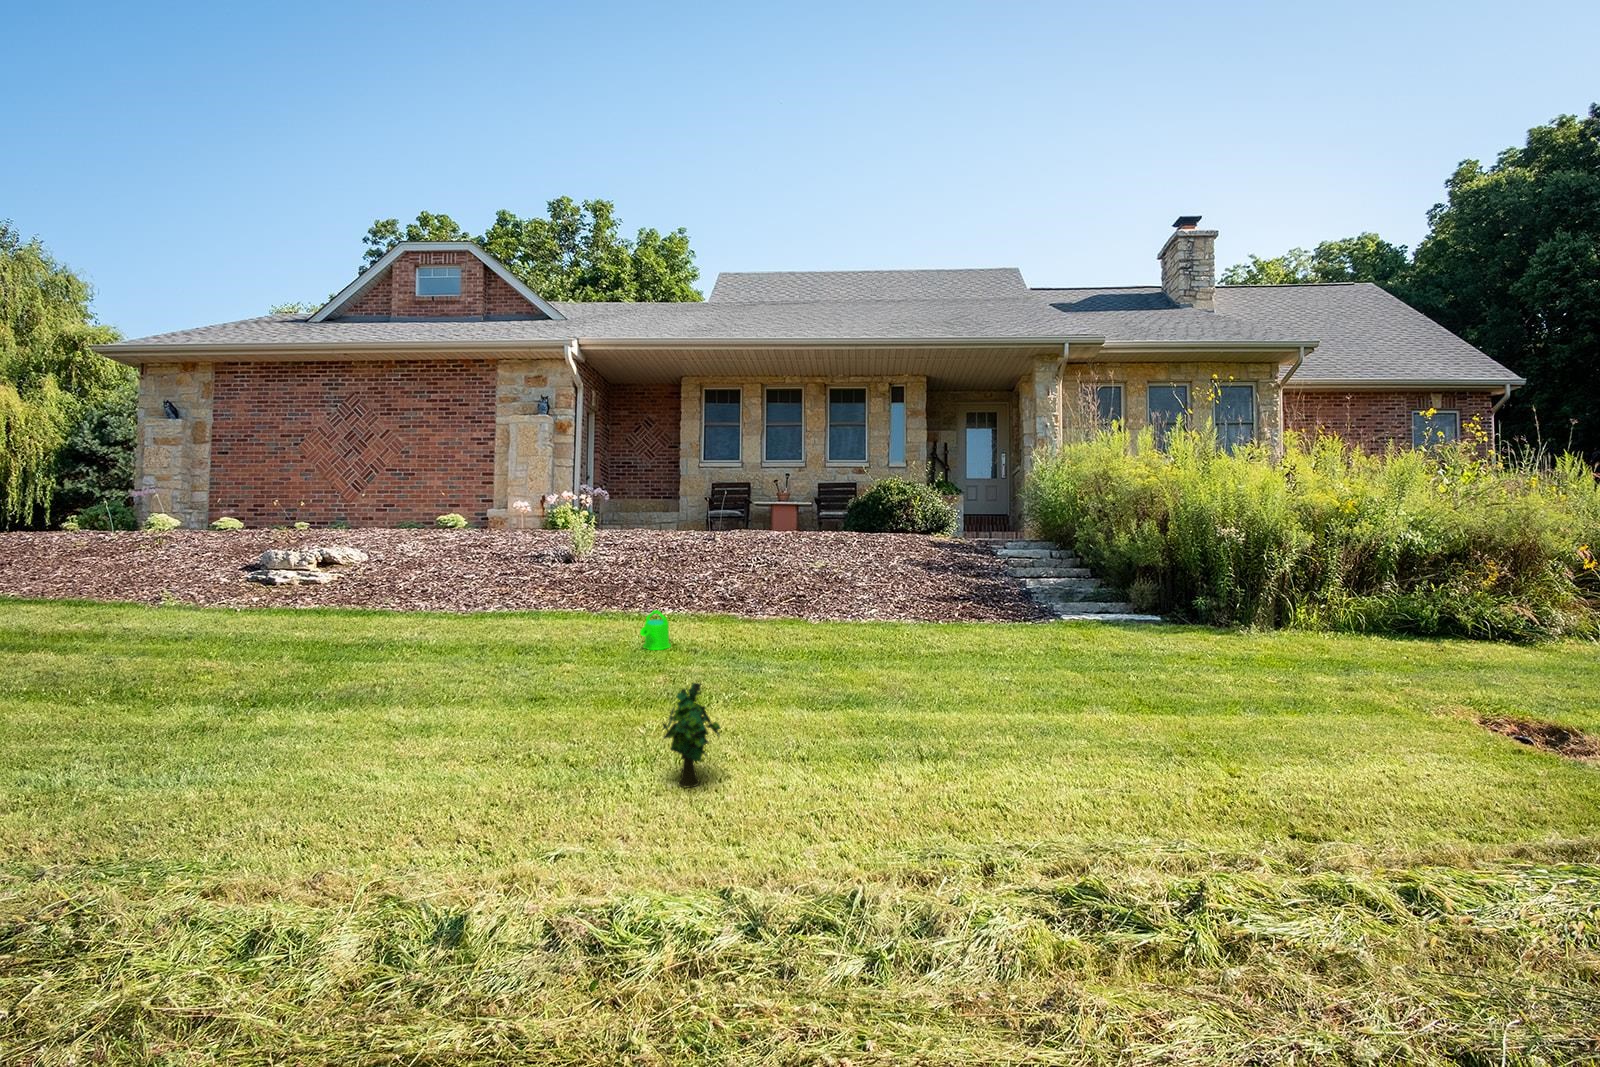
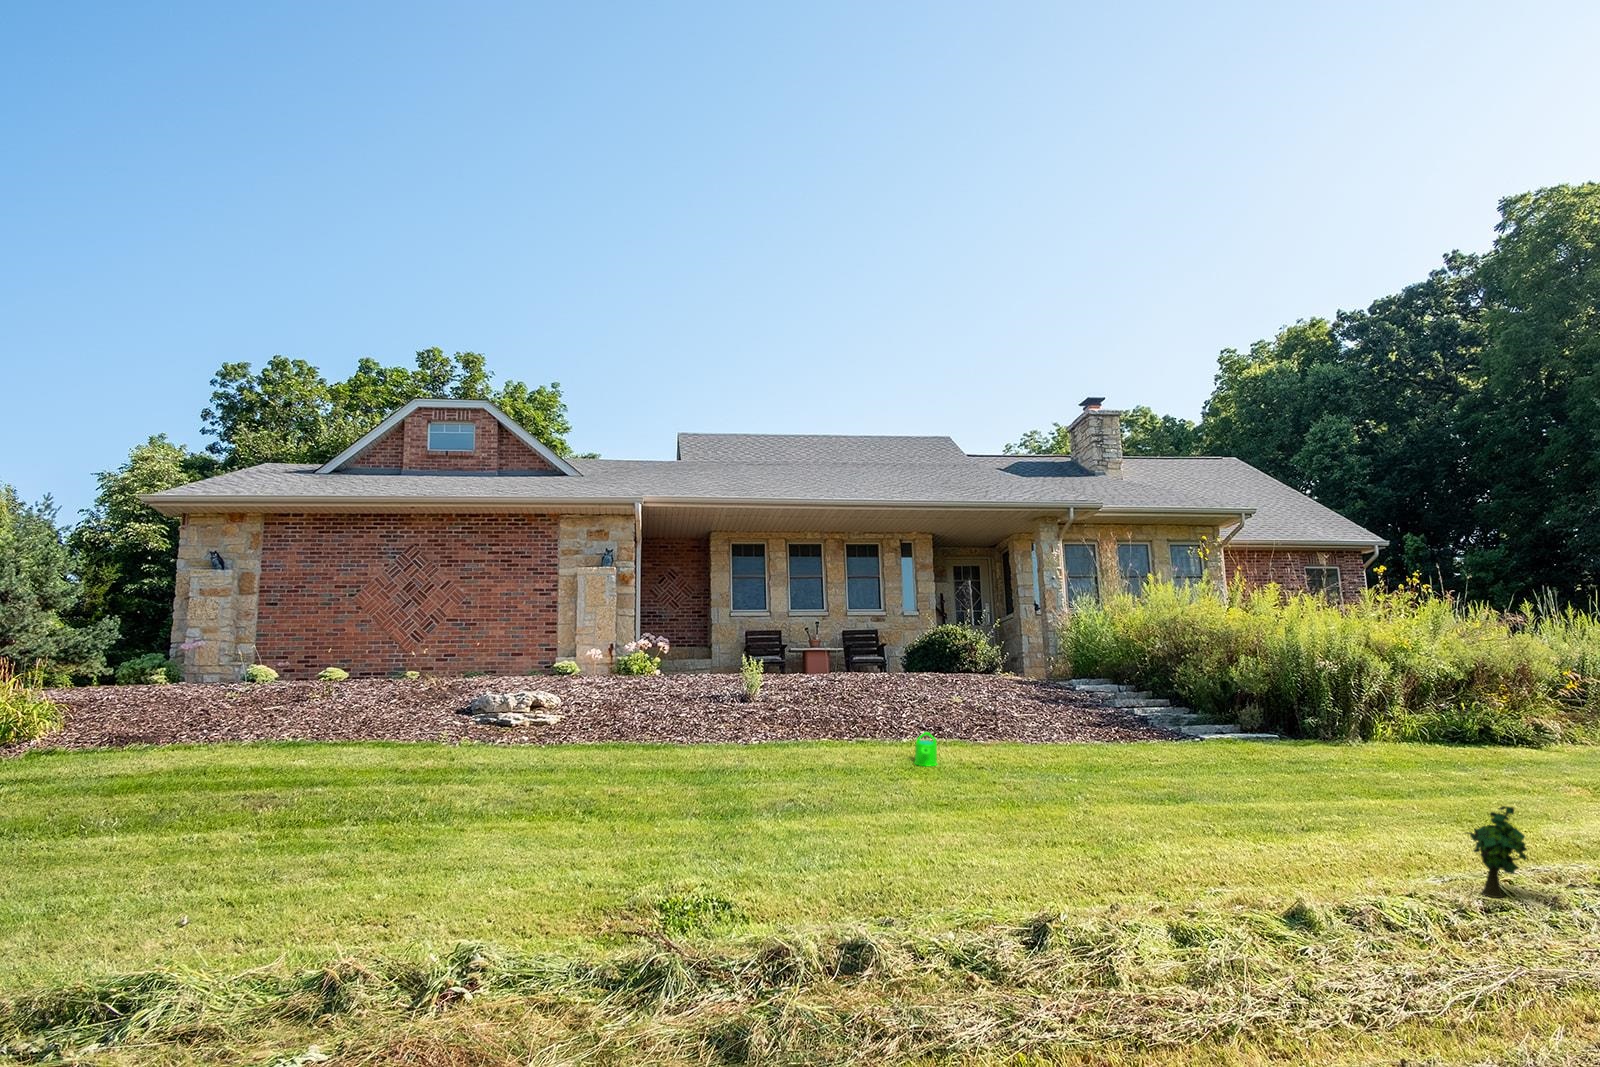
decorative plant: present [662,683,720,788] -> present [1466,806,1527,898]

